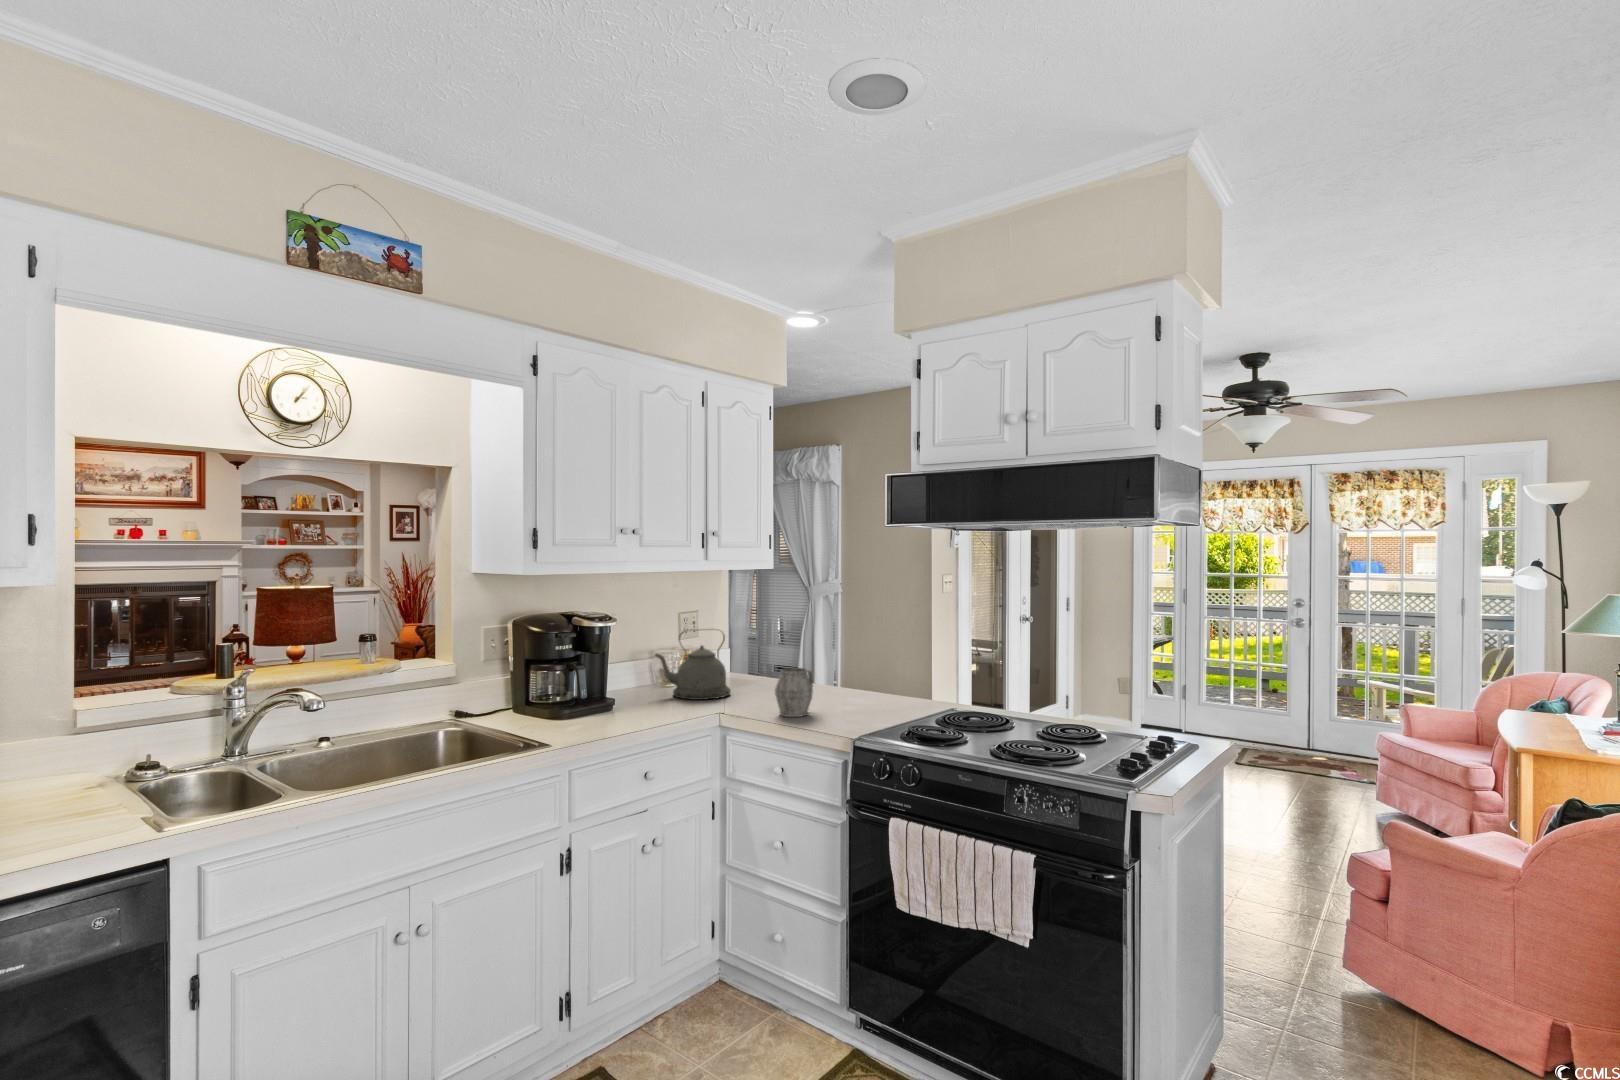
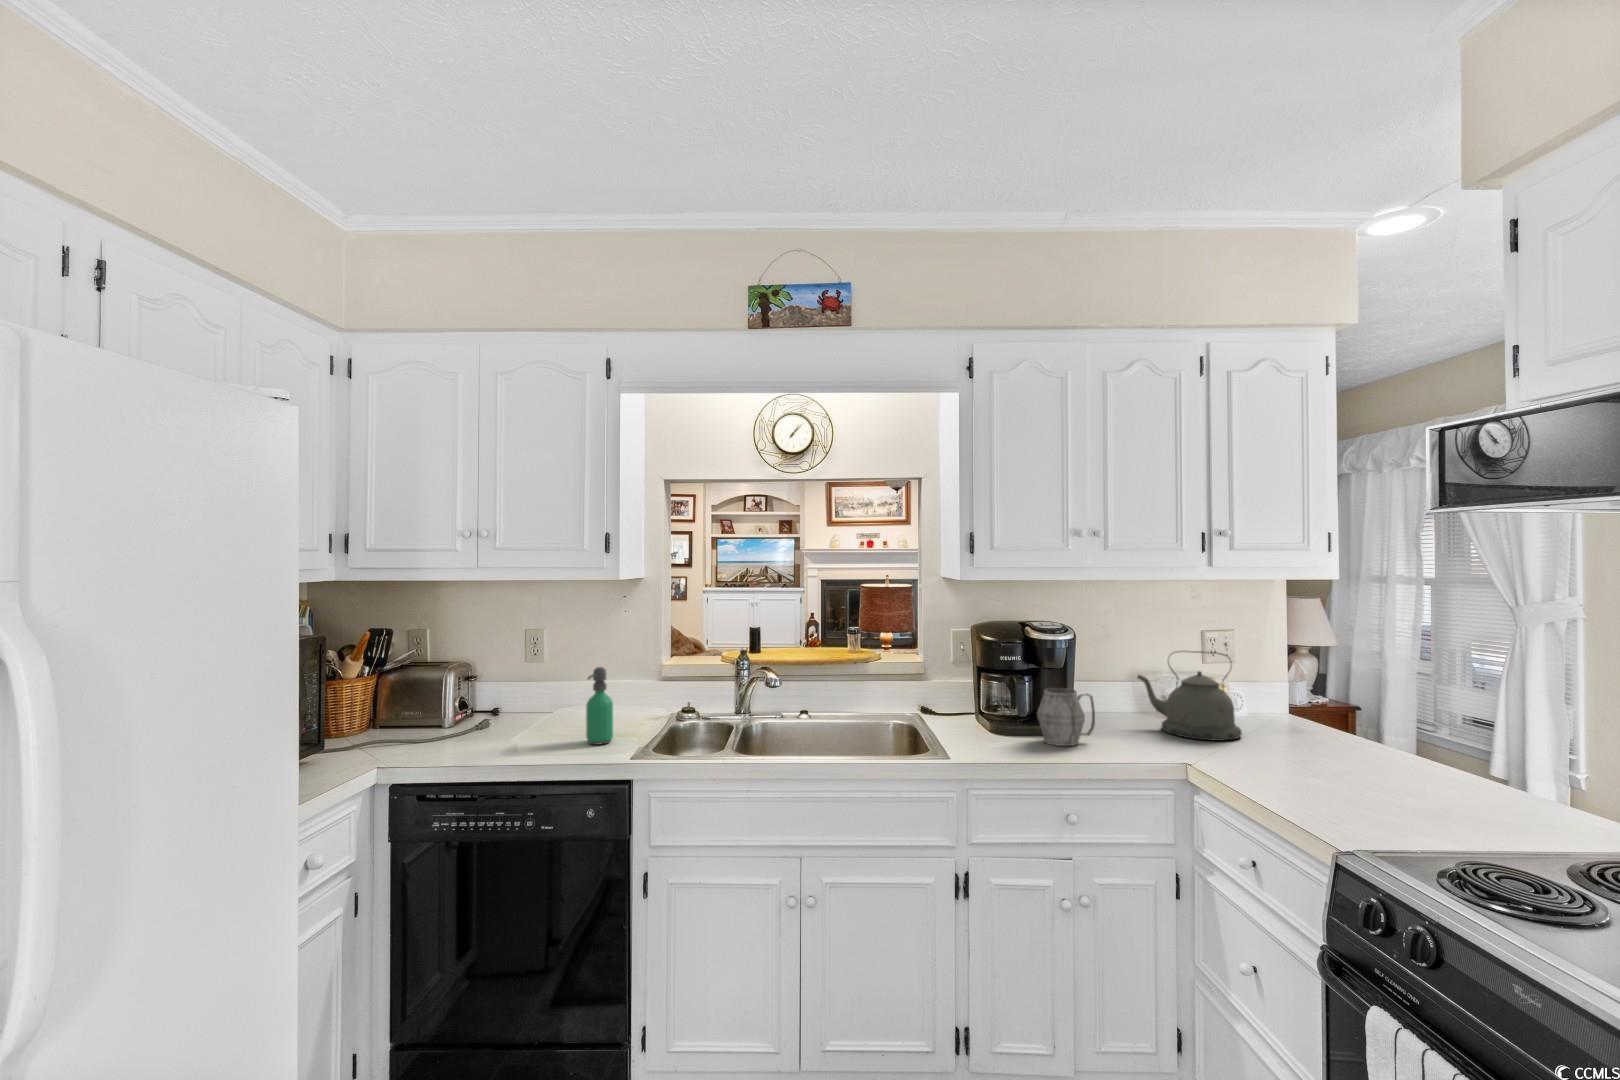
mug: present [775,668,813,717] -> present [1037,688,1095,746]
soap dispenser: none [45,711,96,827] -> present [586,667,613,745]

